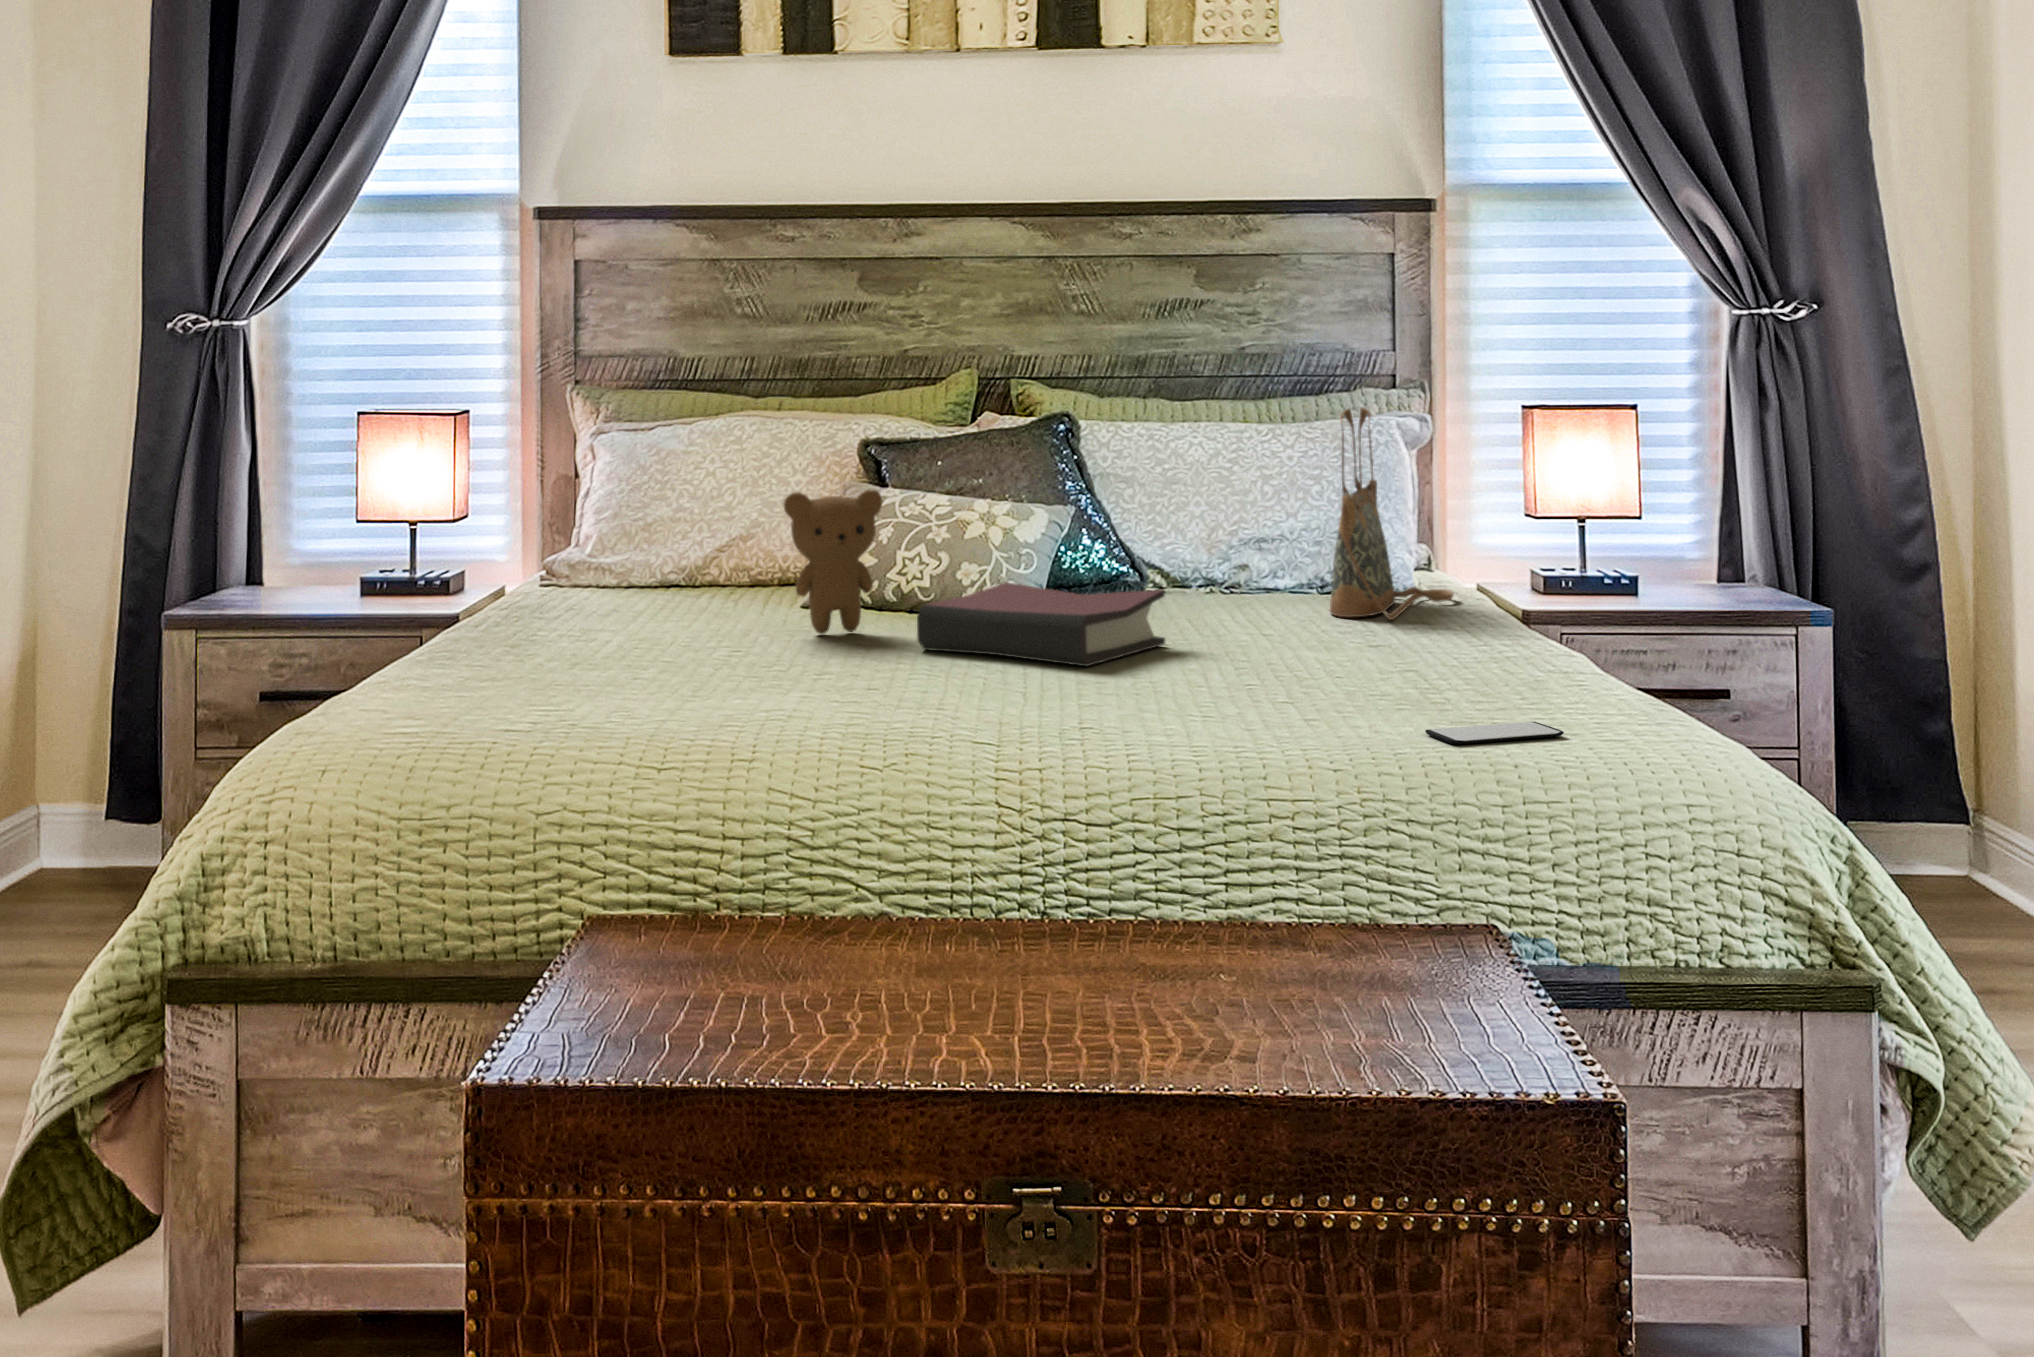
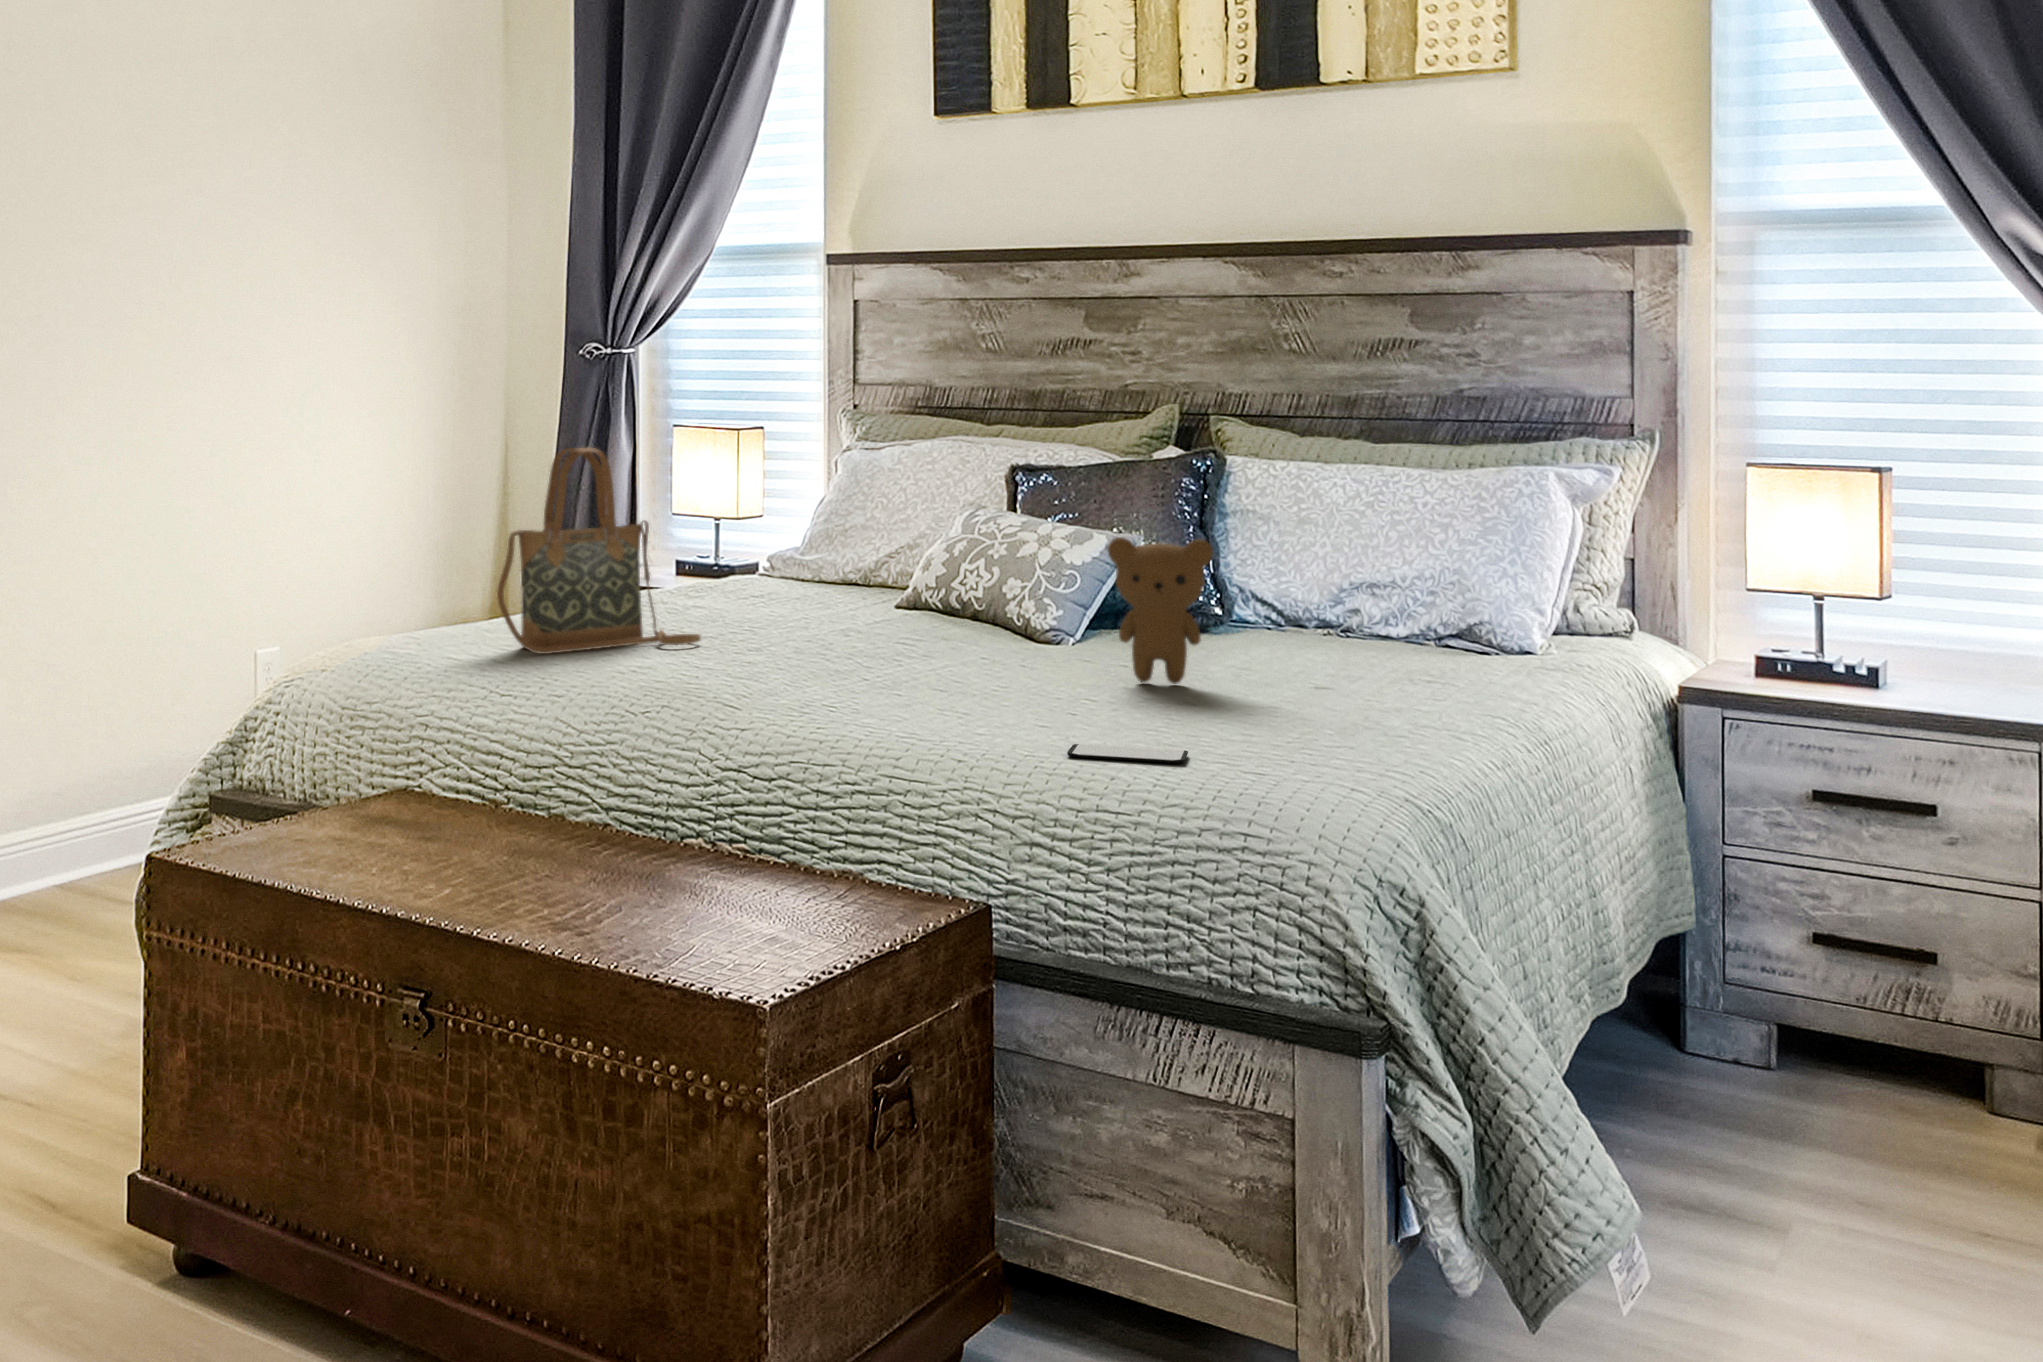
handbag: present [1330,407,1454,620] -> present [497,448,701,654]
teddy bear: present [783,489,882,634] -> present [1108,537,1213,684]
hardback book: present [917,583,1165,666] -> none [885,600,1096,674]

